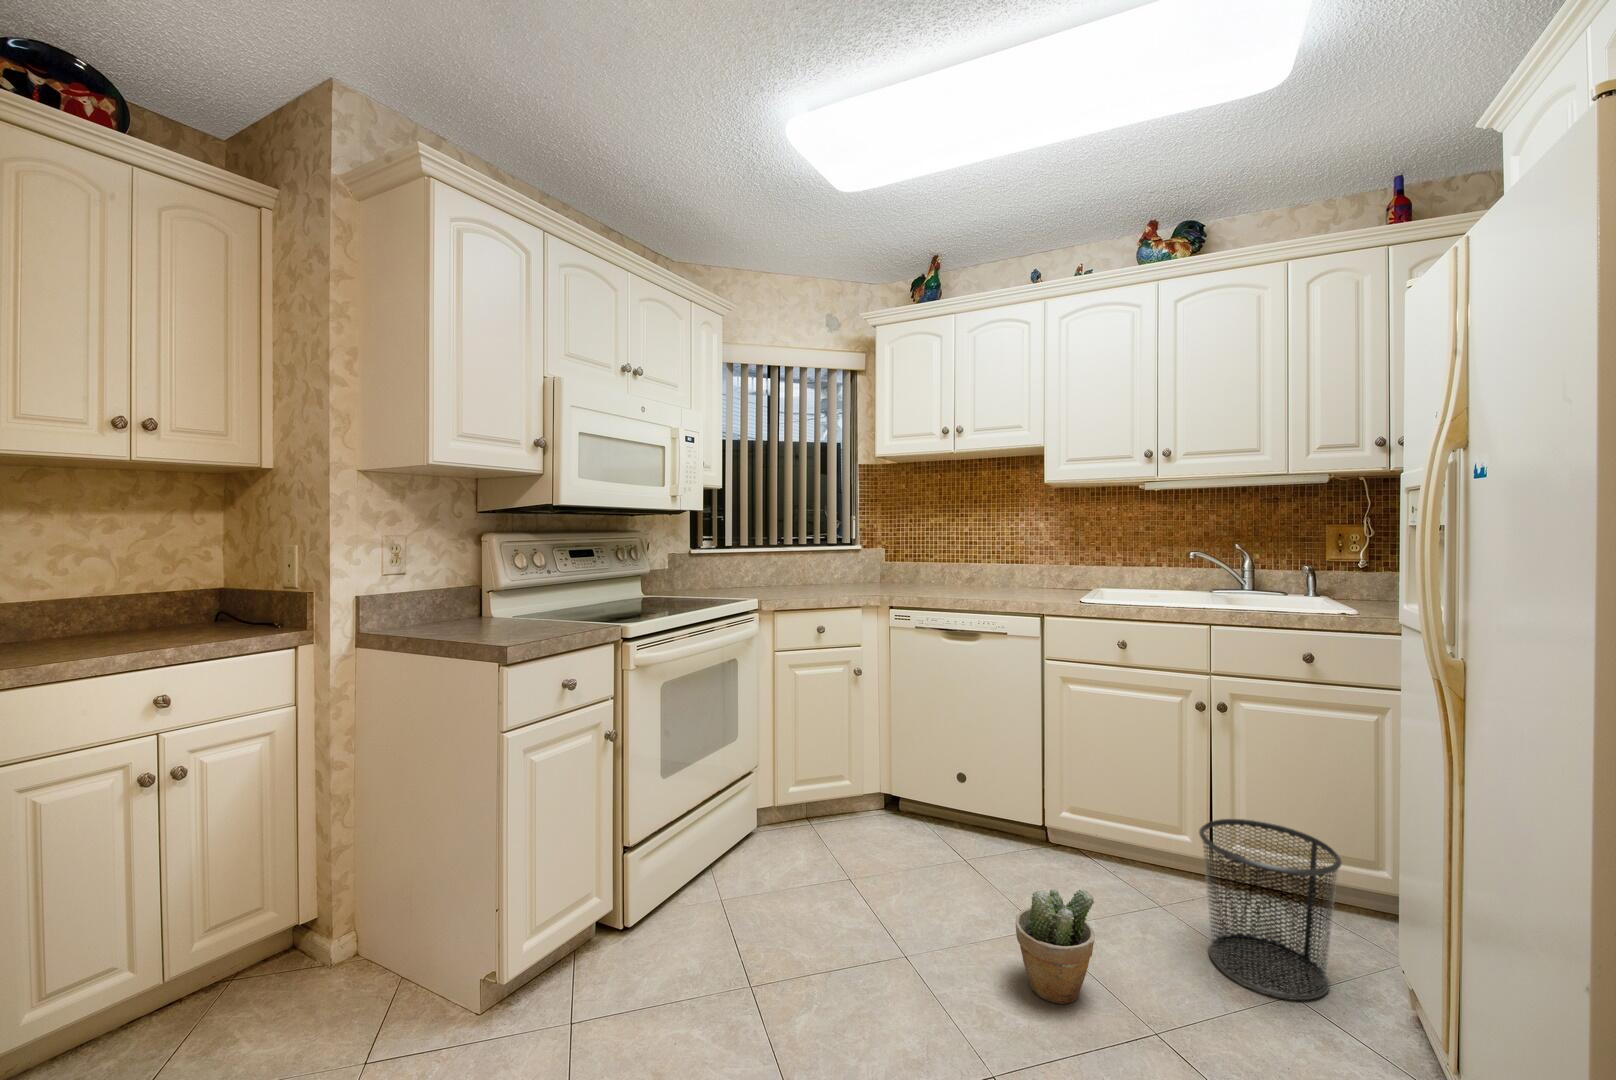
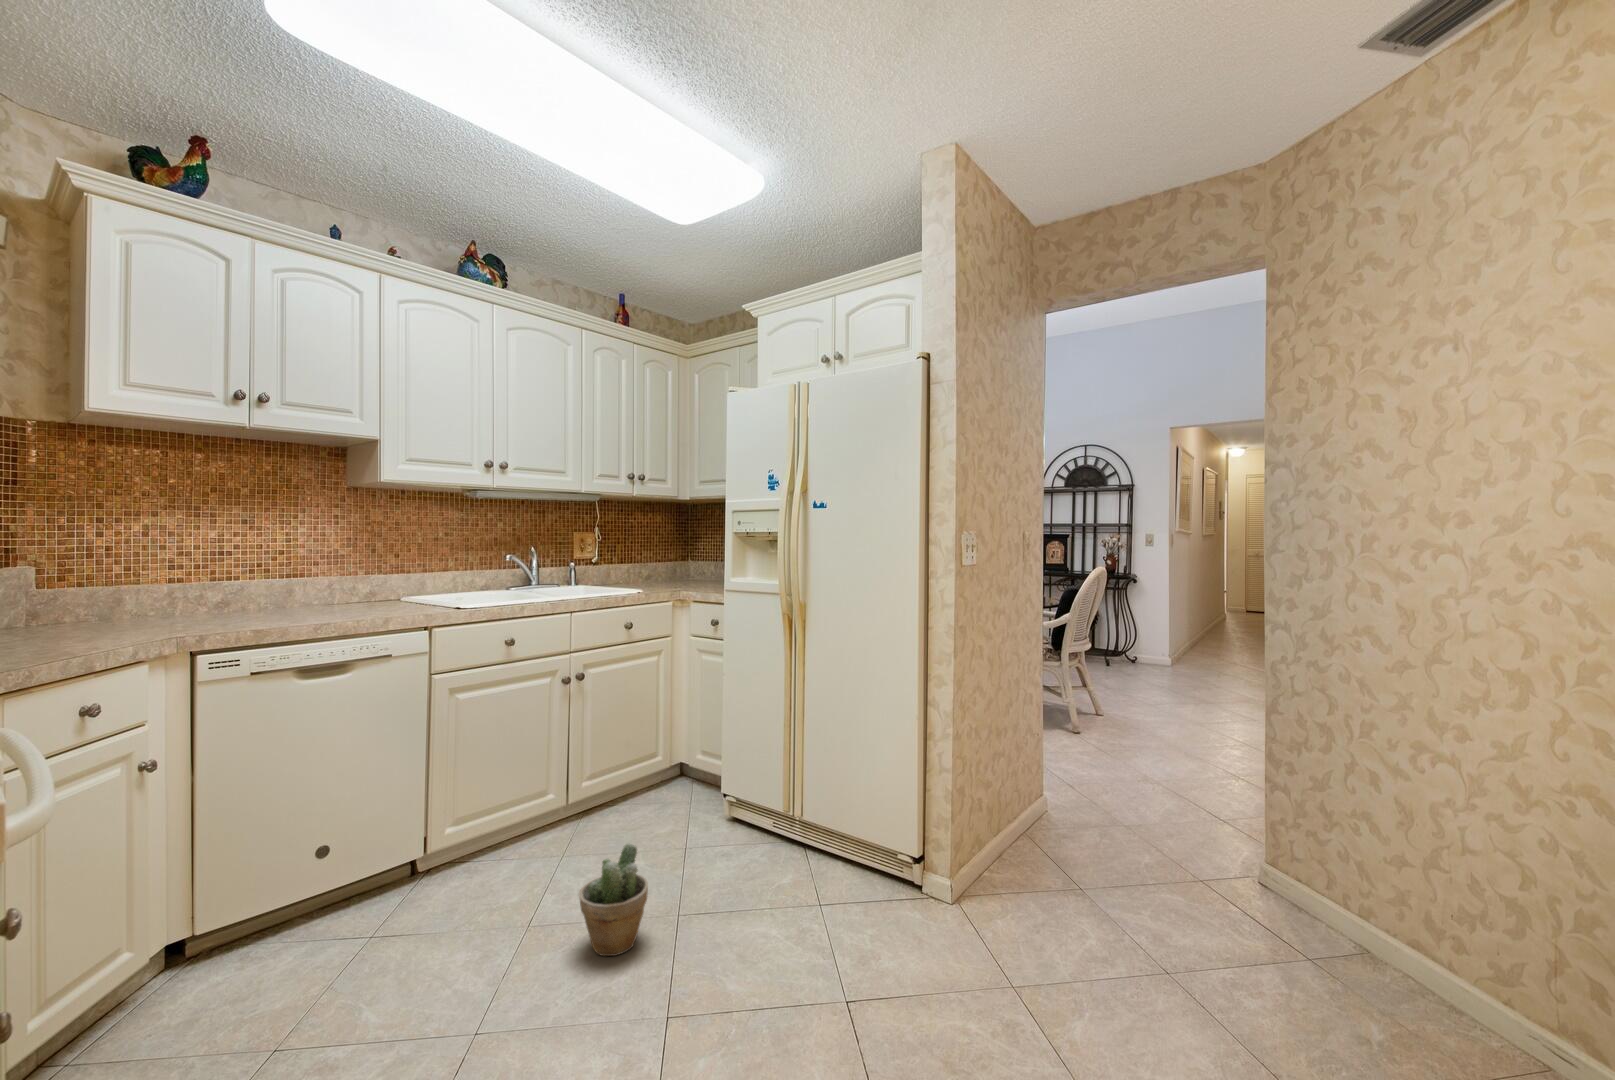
waste bin: present [1199,819,1342,1000] -> none [621,747,707,865]

